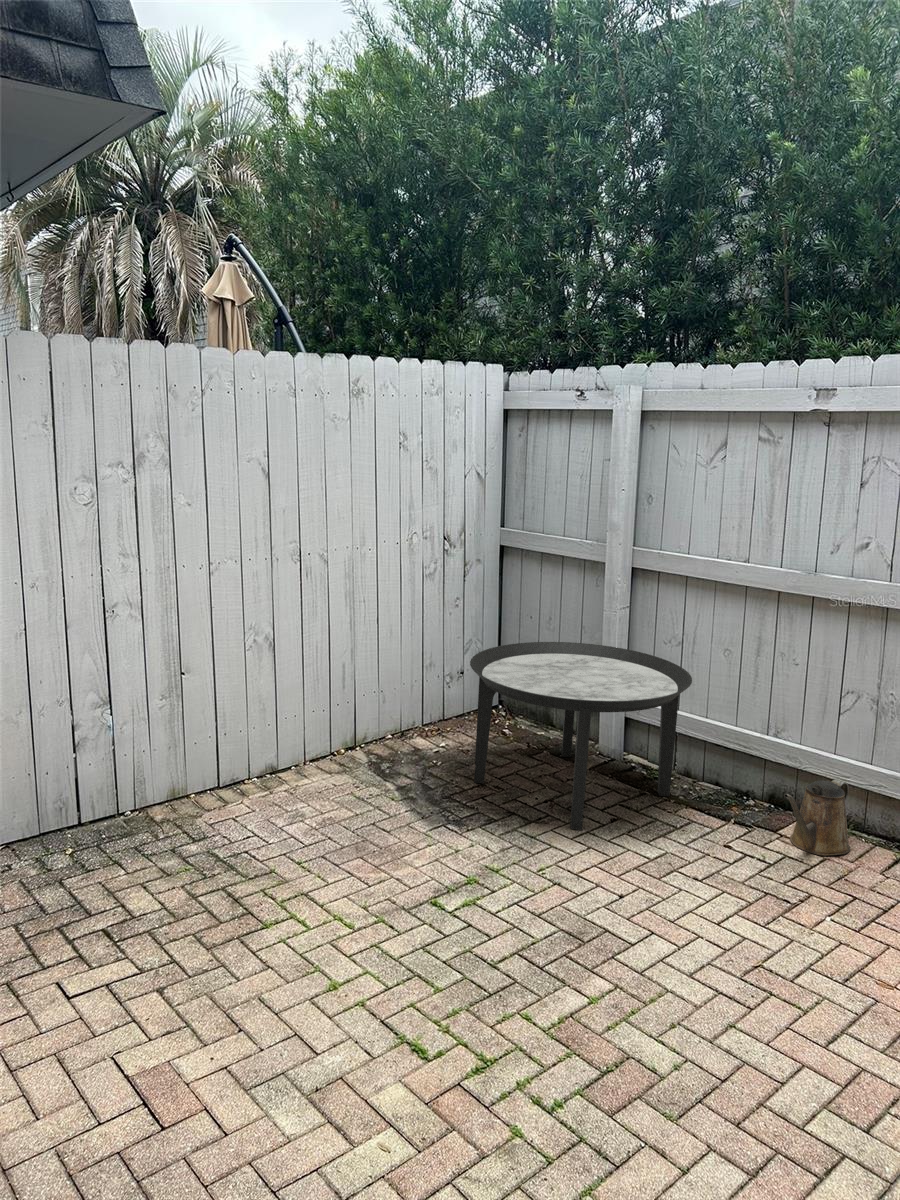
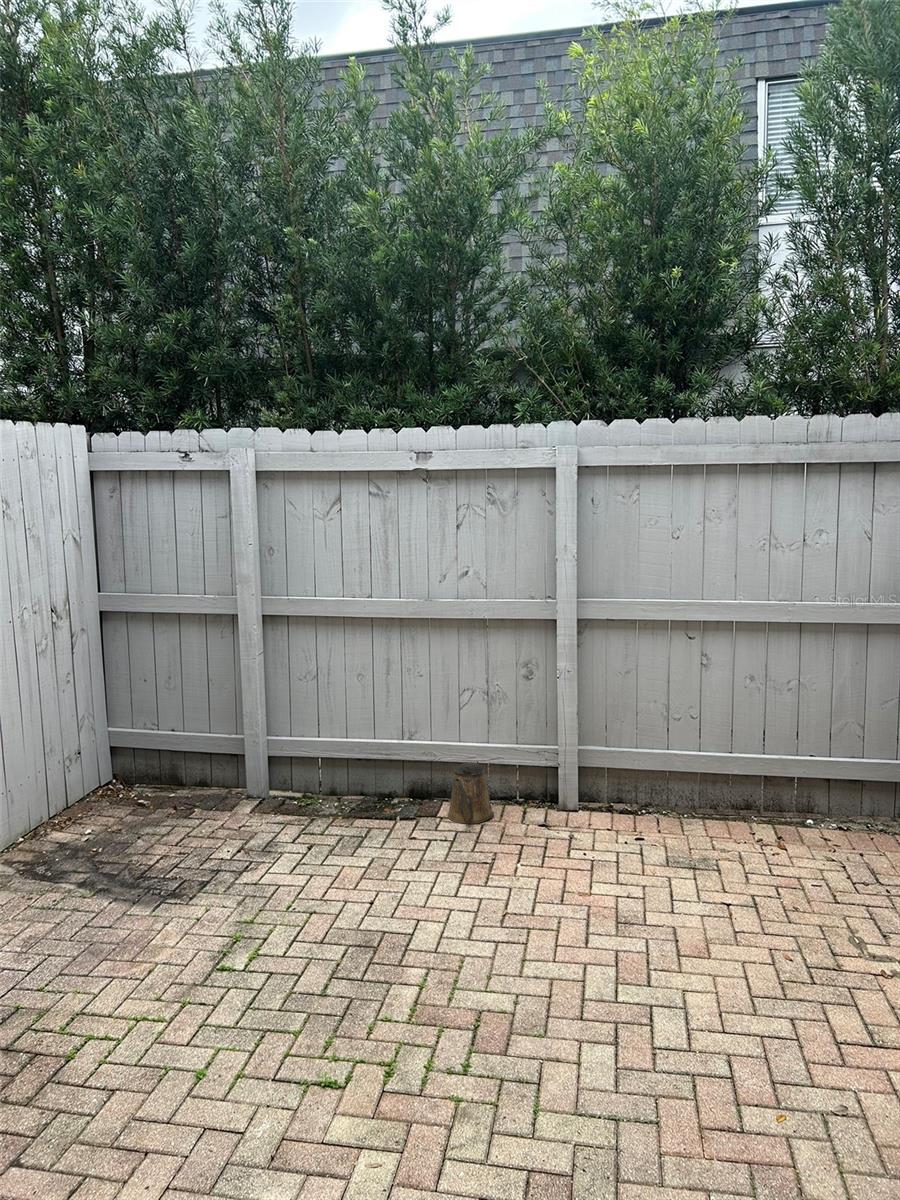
round table: present [470,642,692,830] -> none [132,692,349,866]

